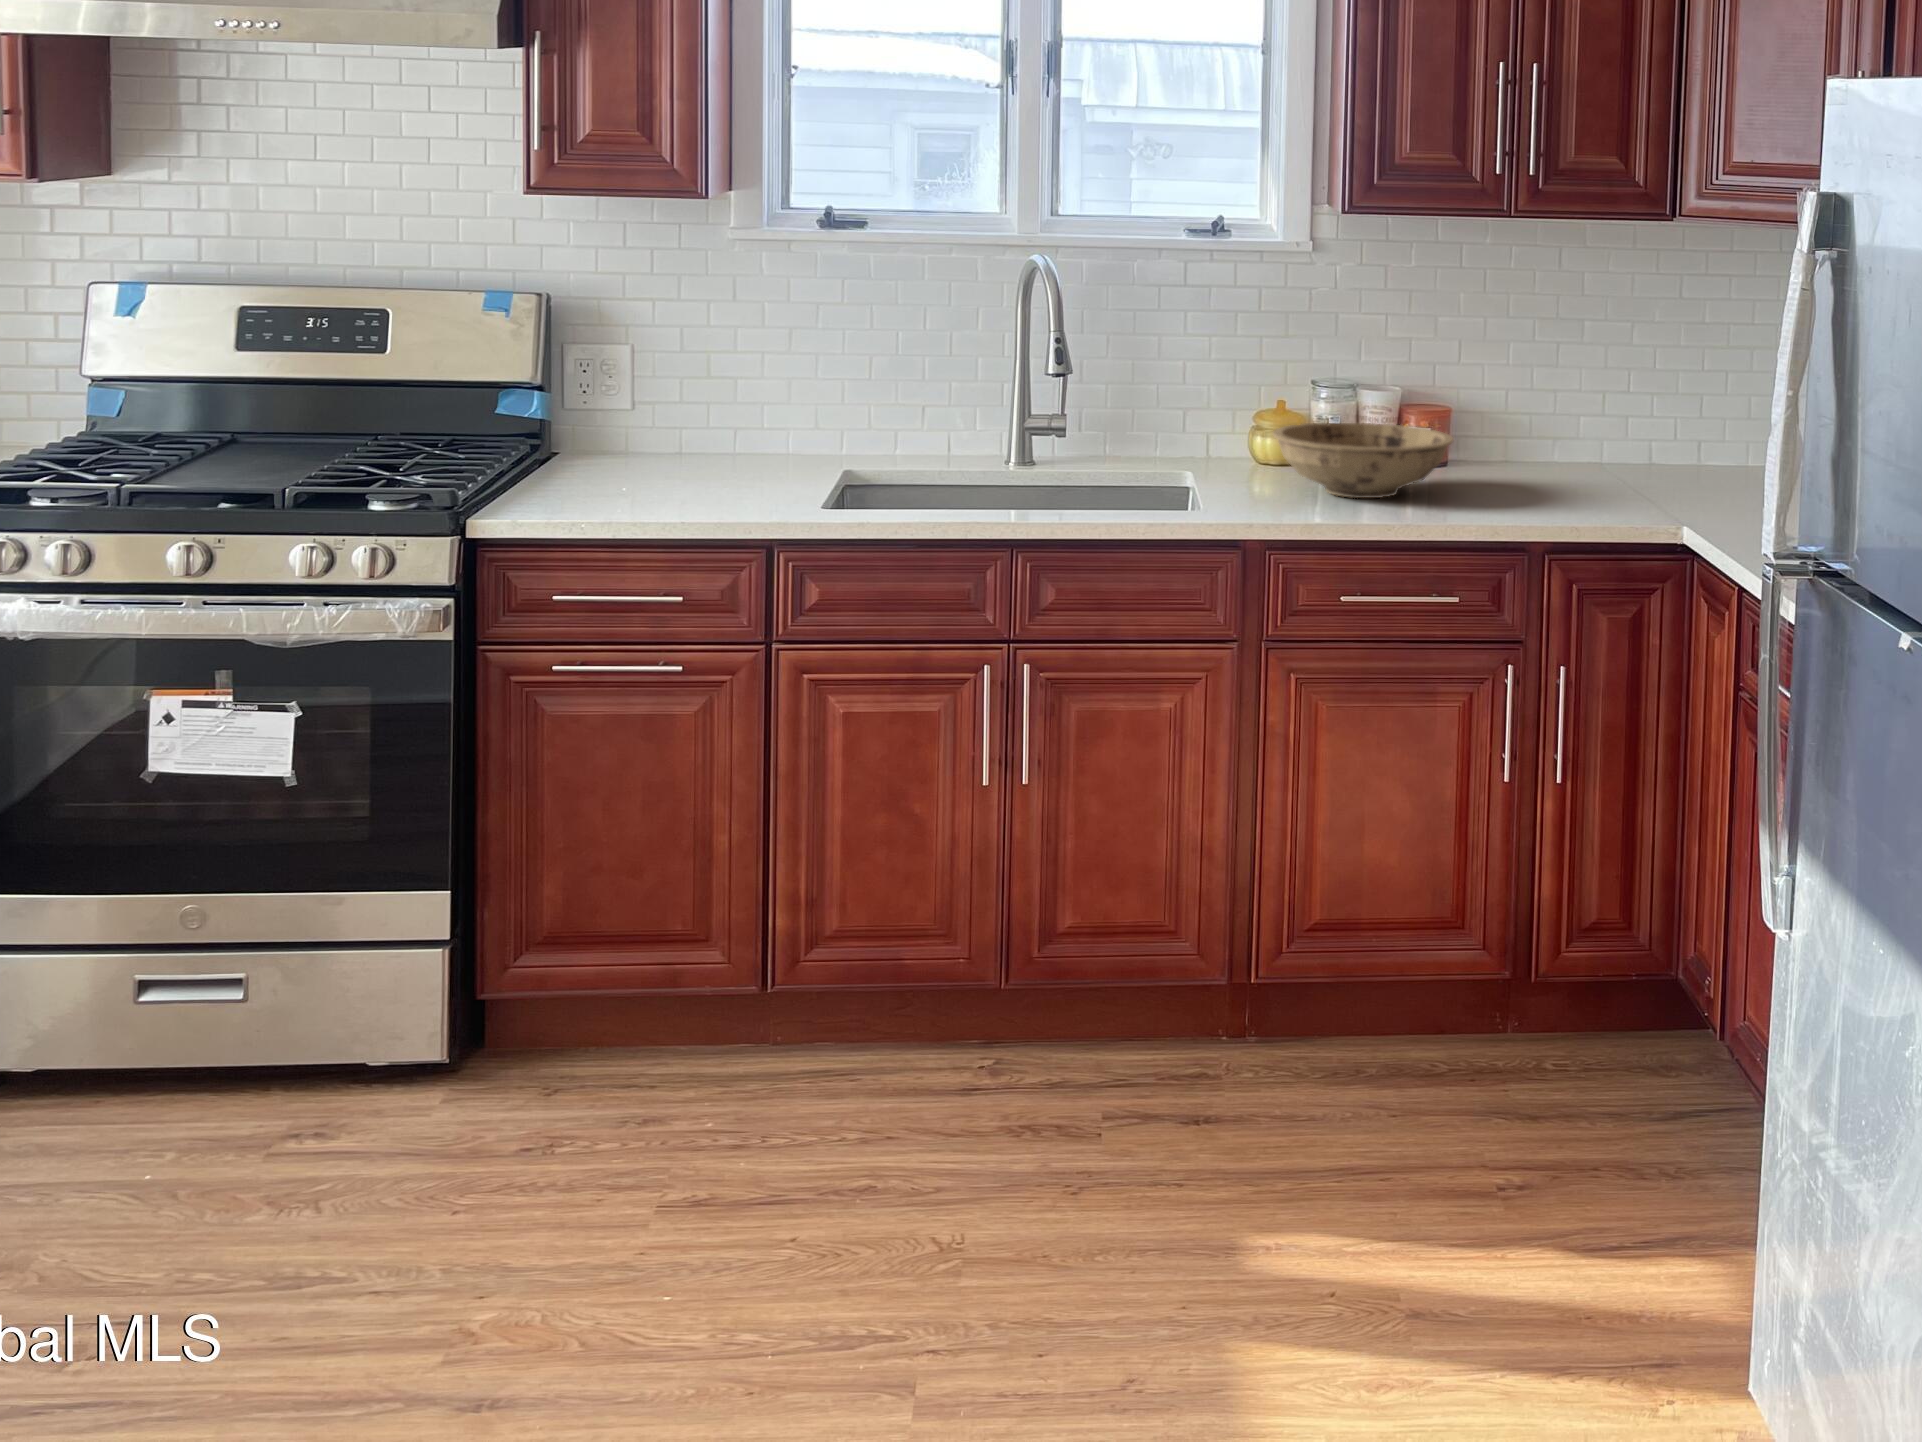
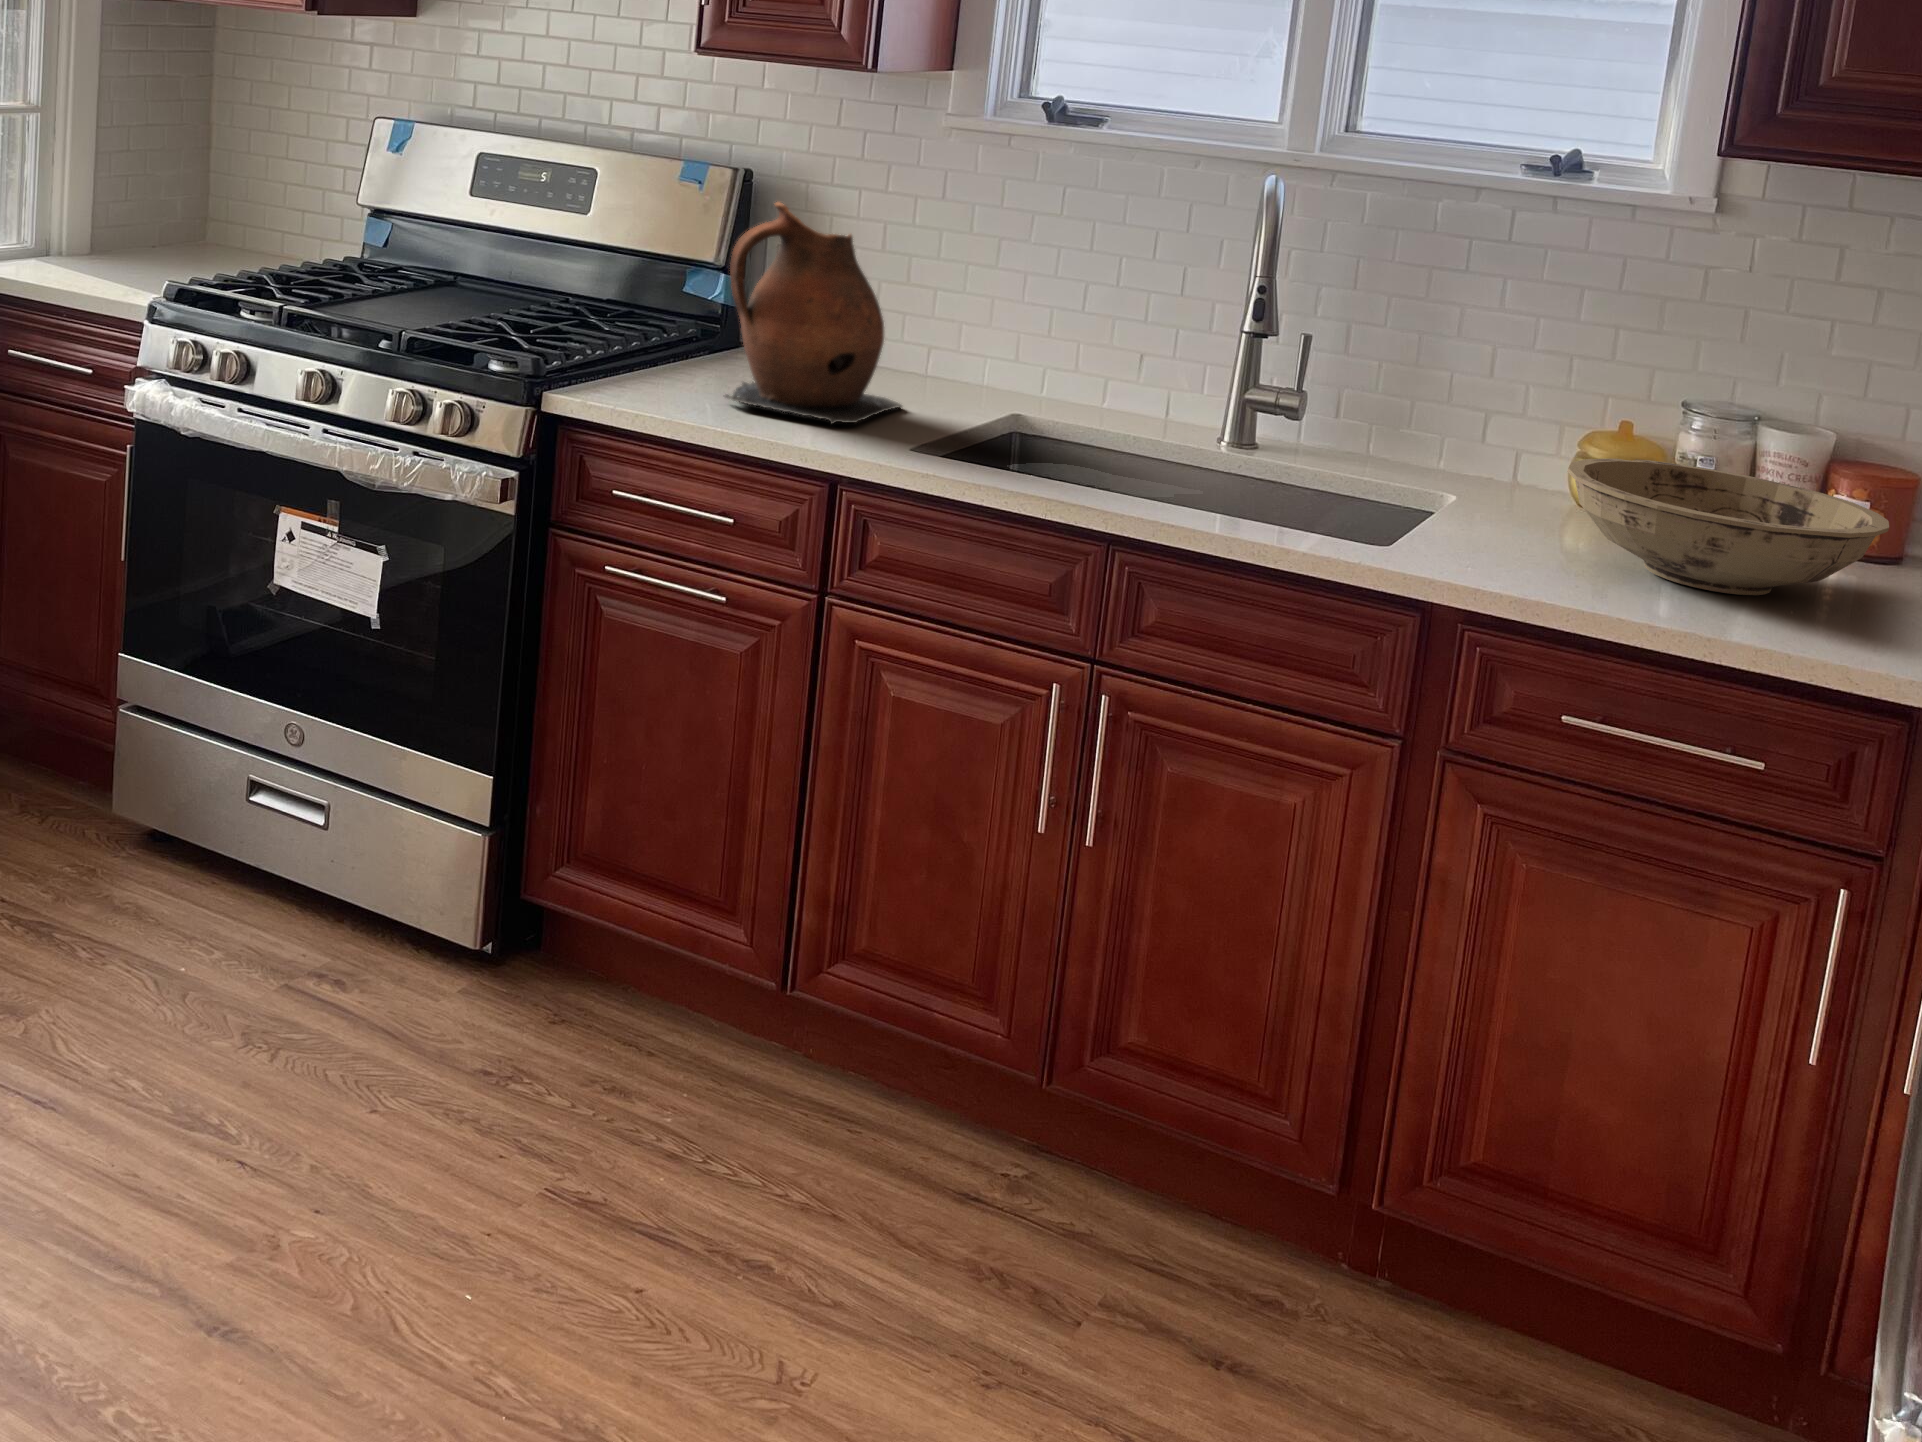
ceramic pitcher: none [619,321,770,502] -> present [725,203,902,424]

